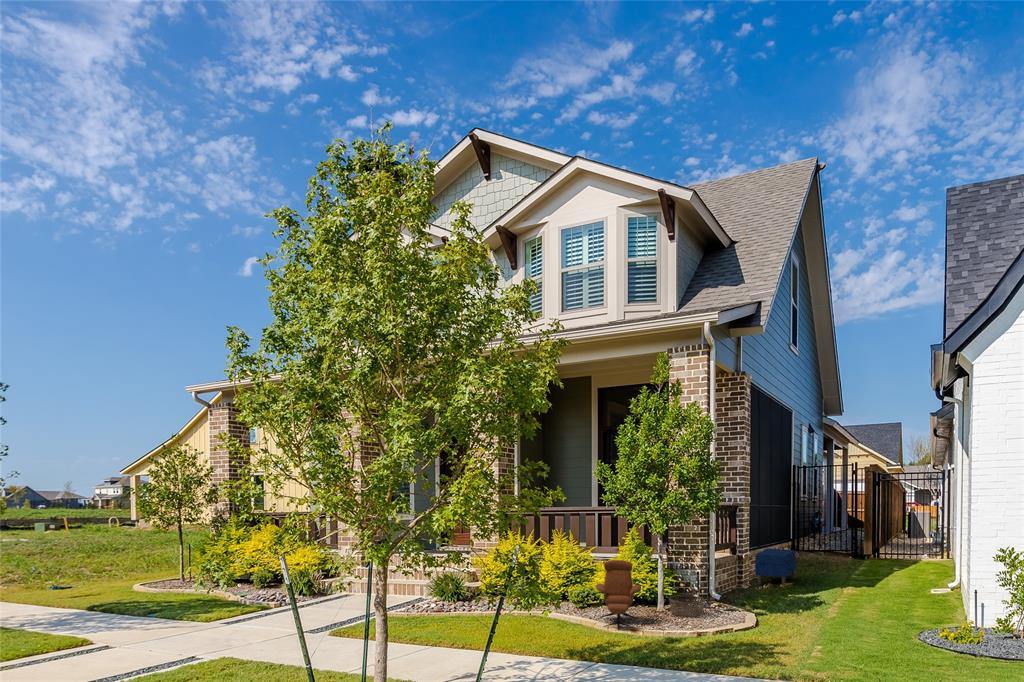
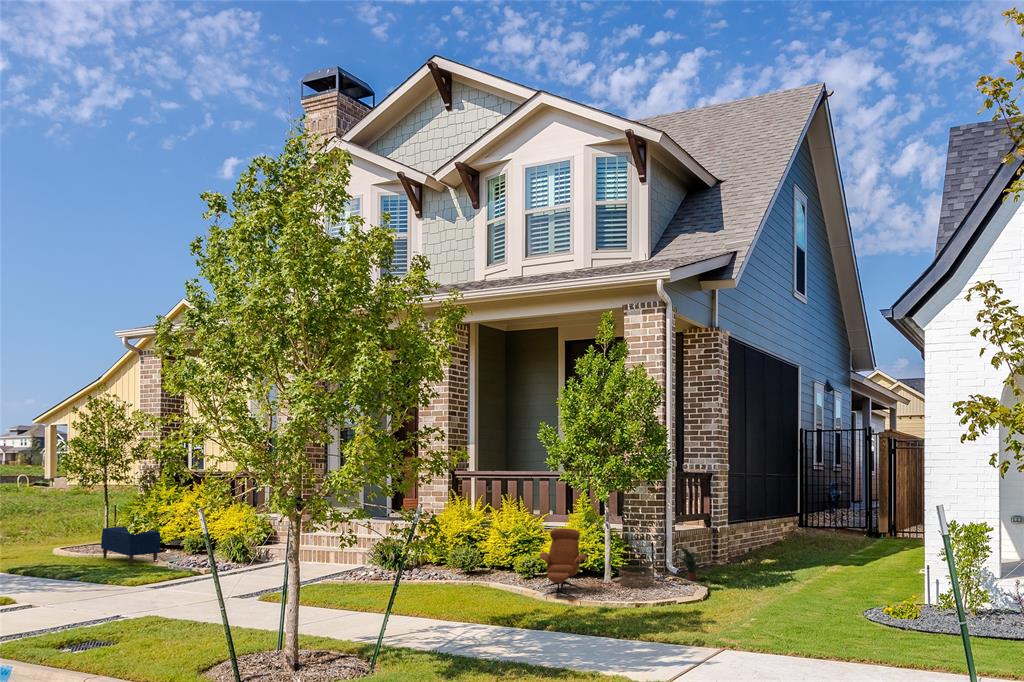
bench: present [755,549,796,586] -> present [101,526,160,565]
potted plant: none [719,577,750,608] -> present [675,548,707,581]

